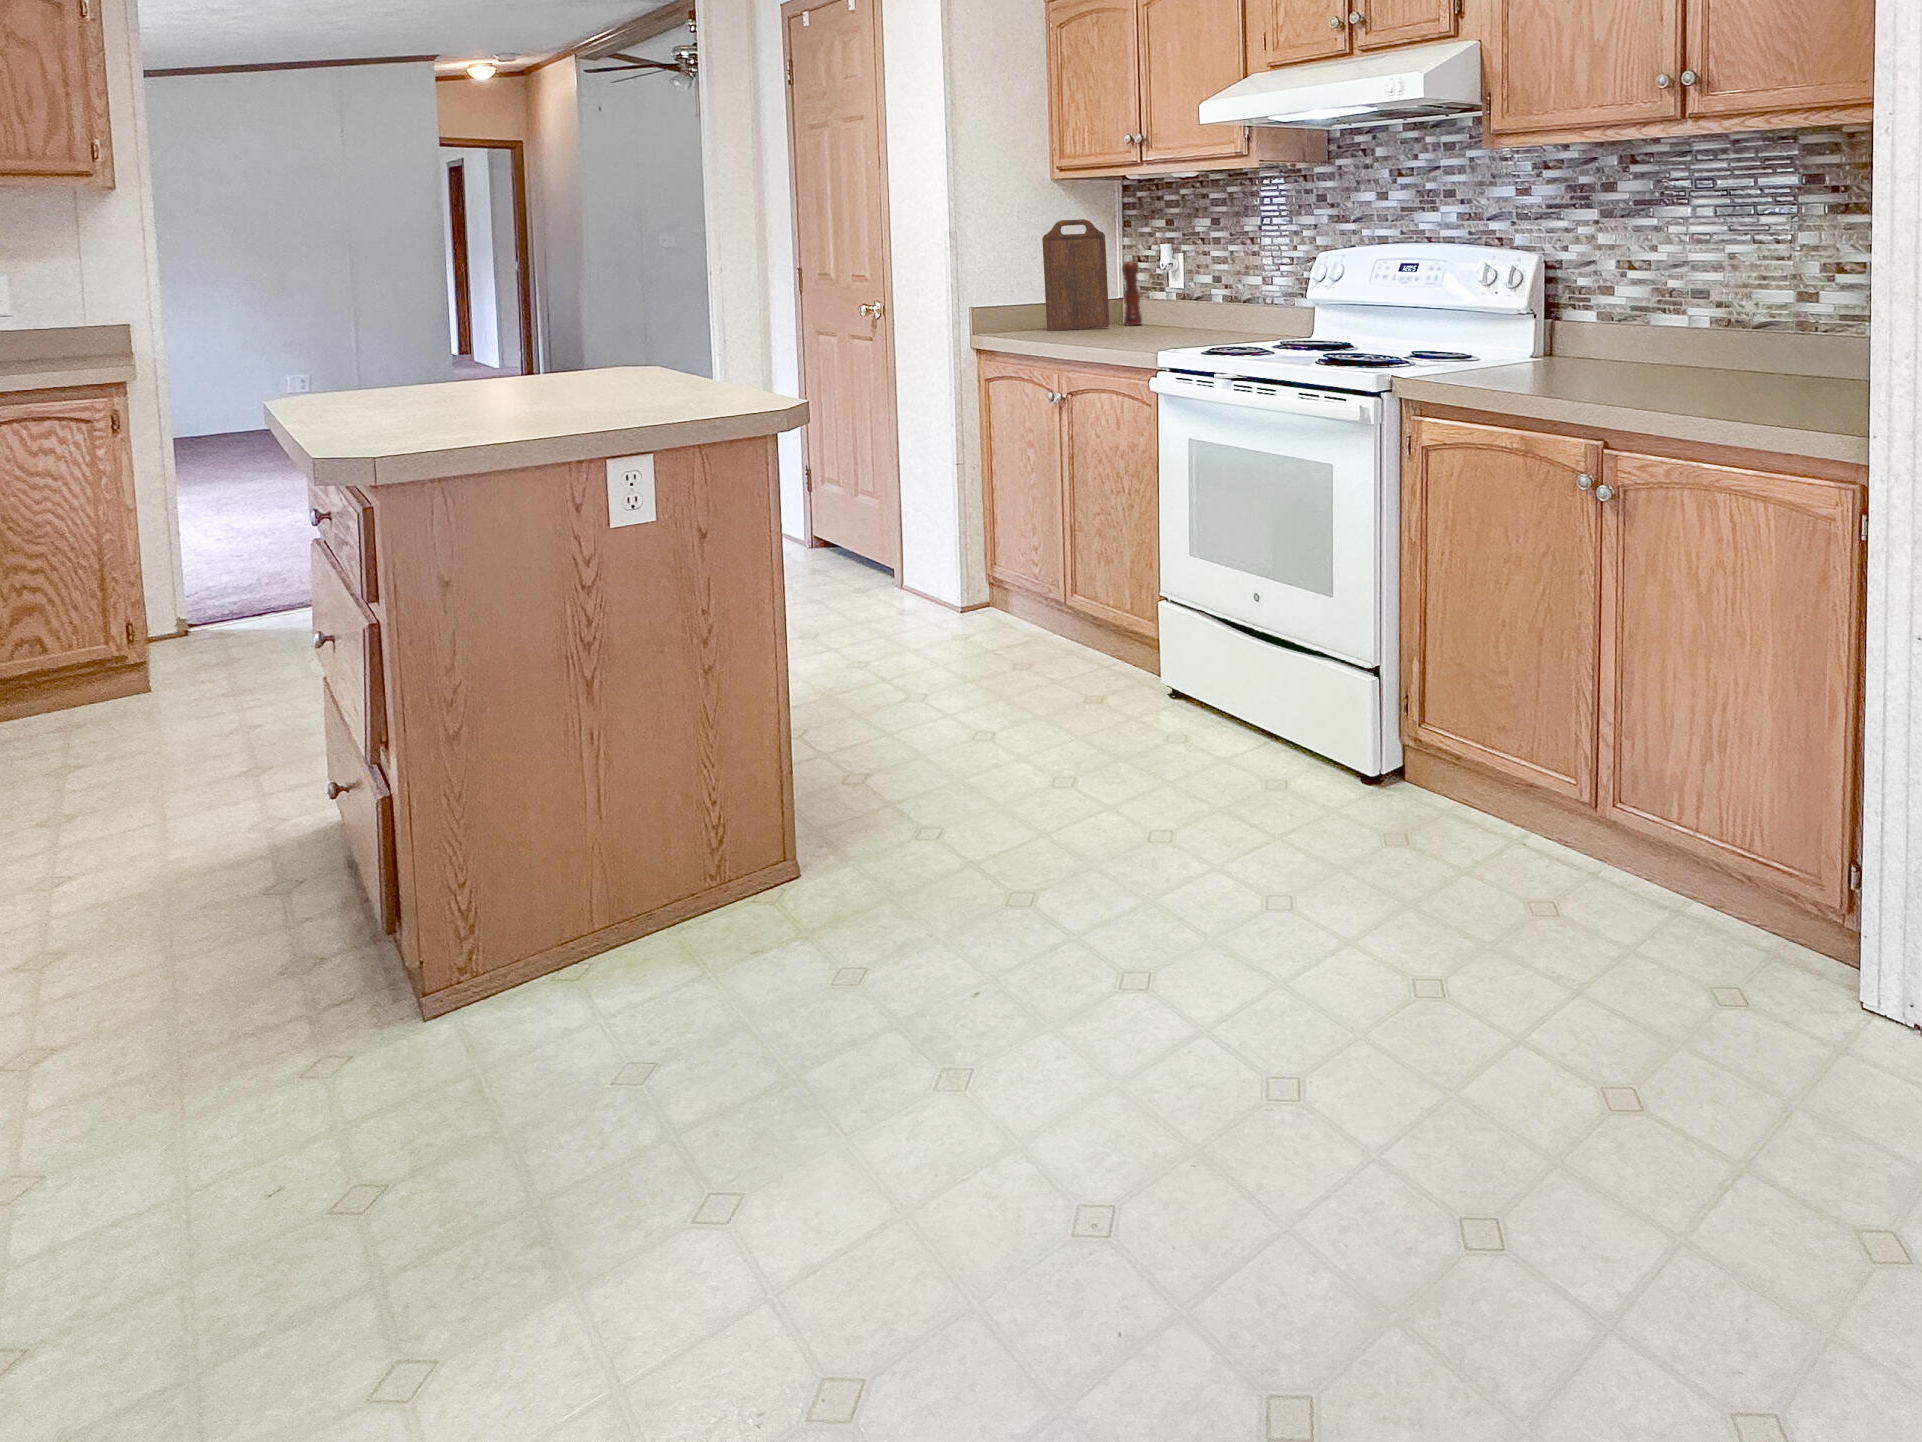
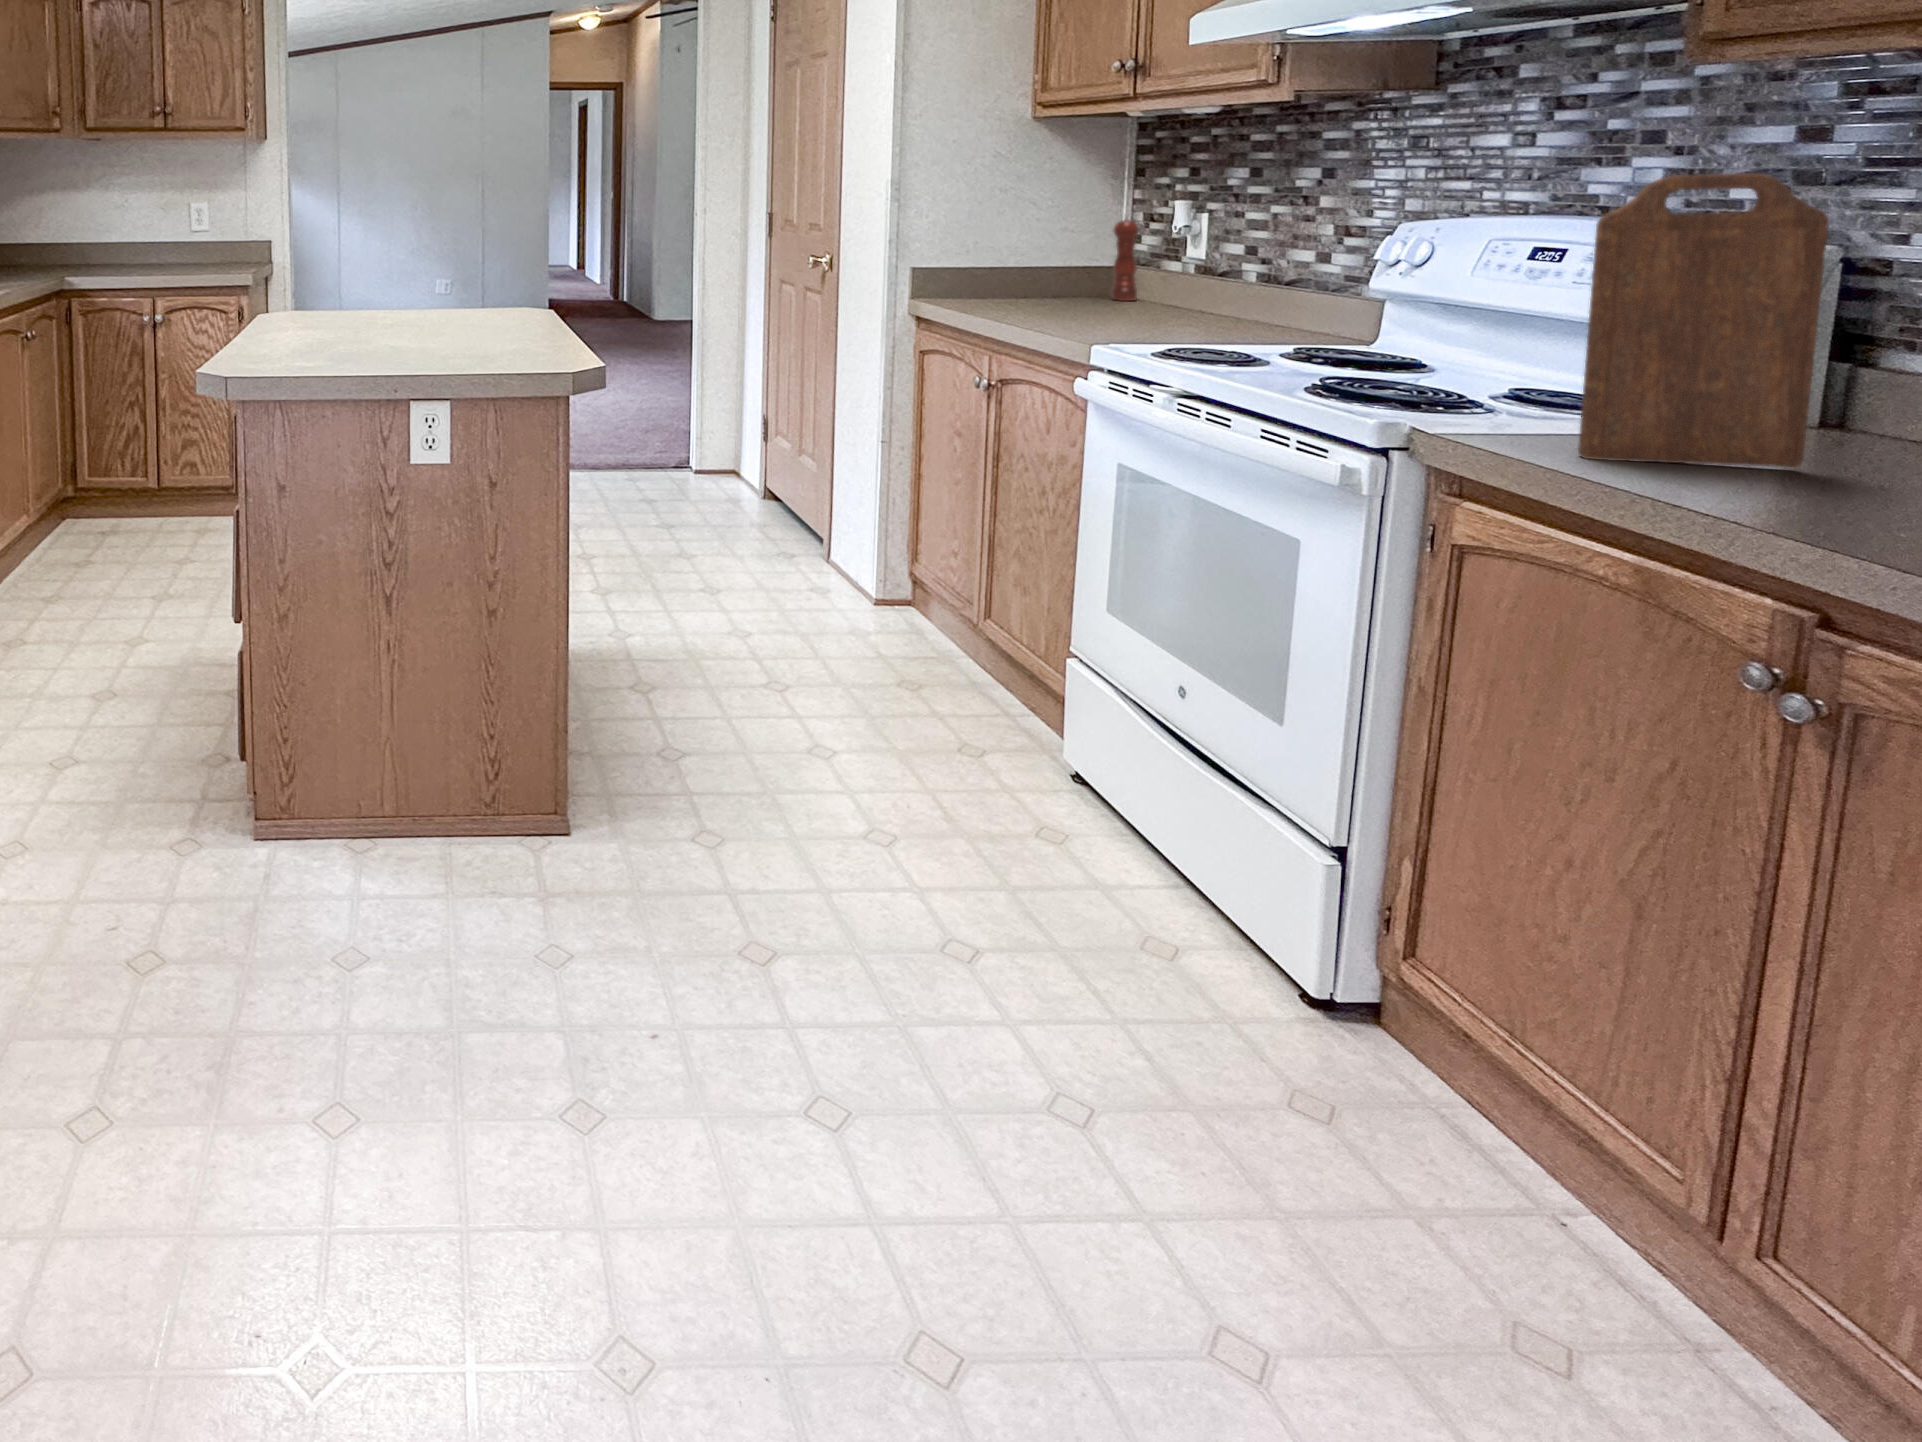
cutting board: present [1042,219,1109,331] -> present [1578,173,1829,467]

